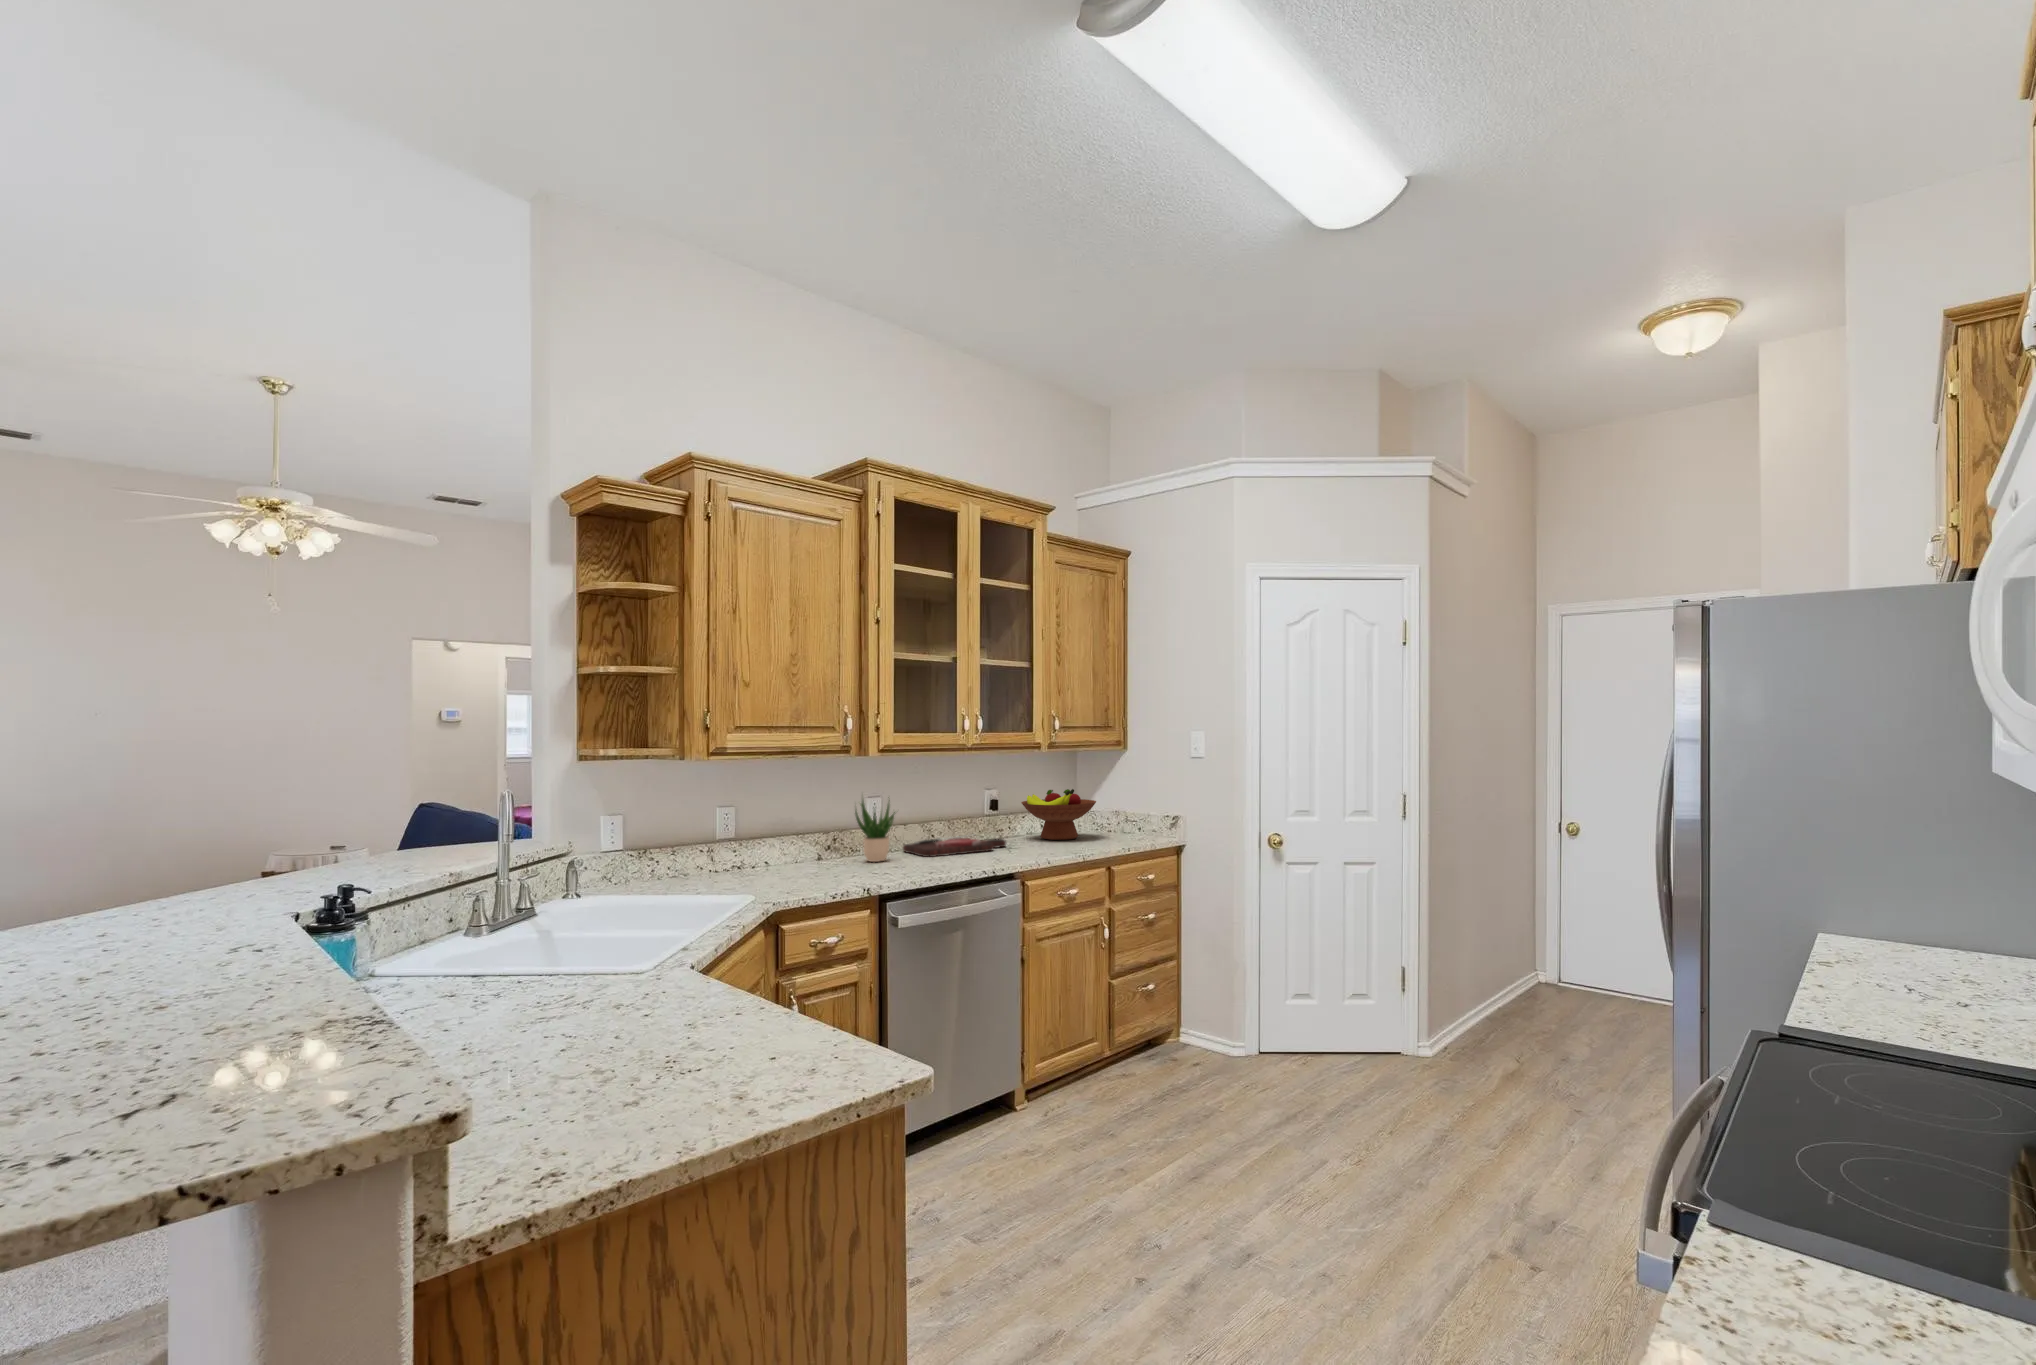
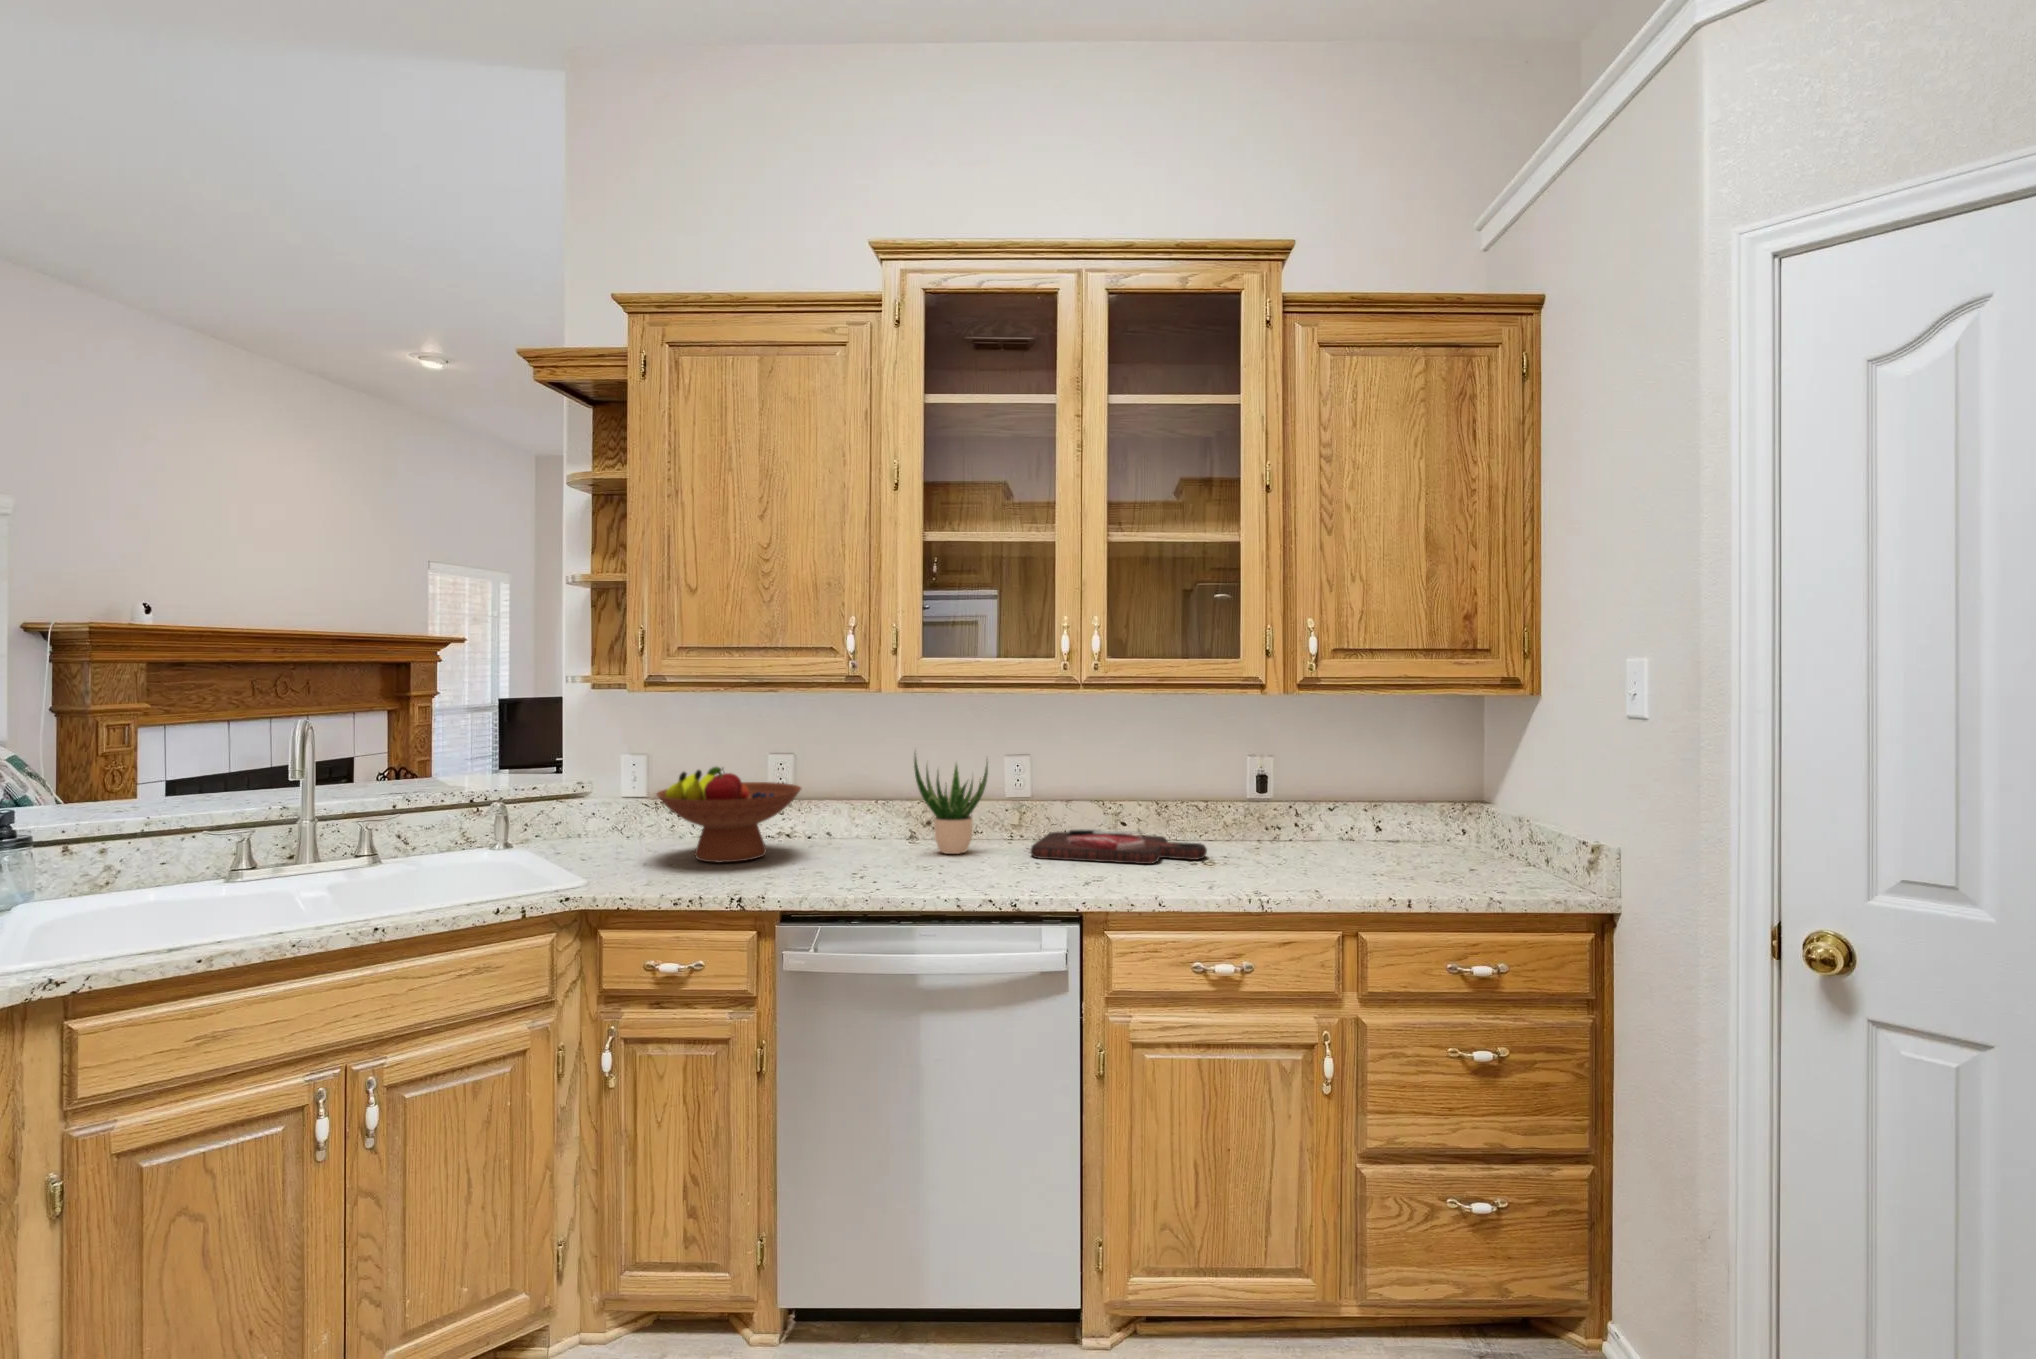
fruit bowl: present [1021,789,1096,840] -> present [657,767,801,862]

